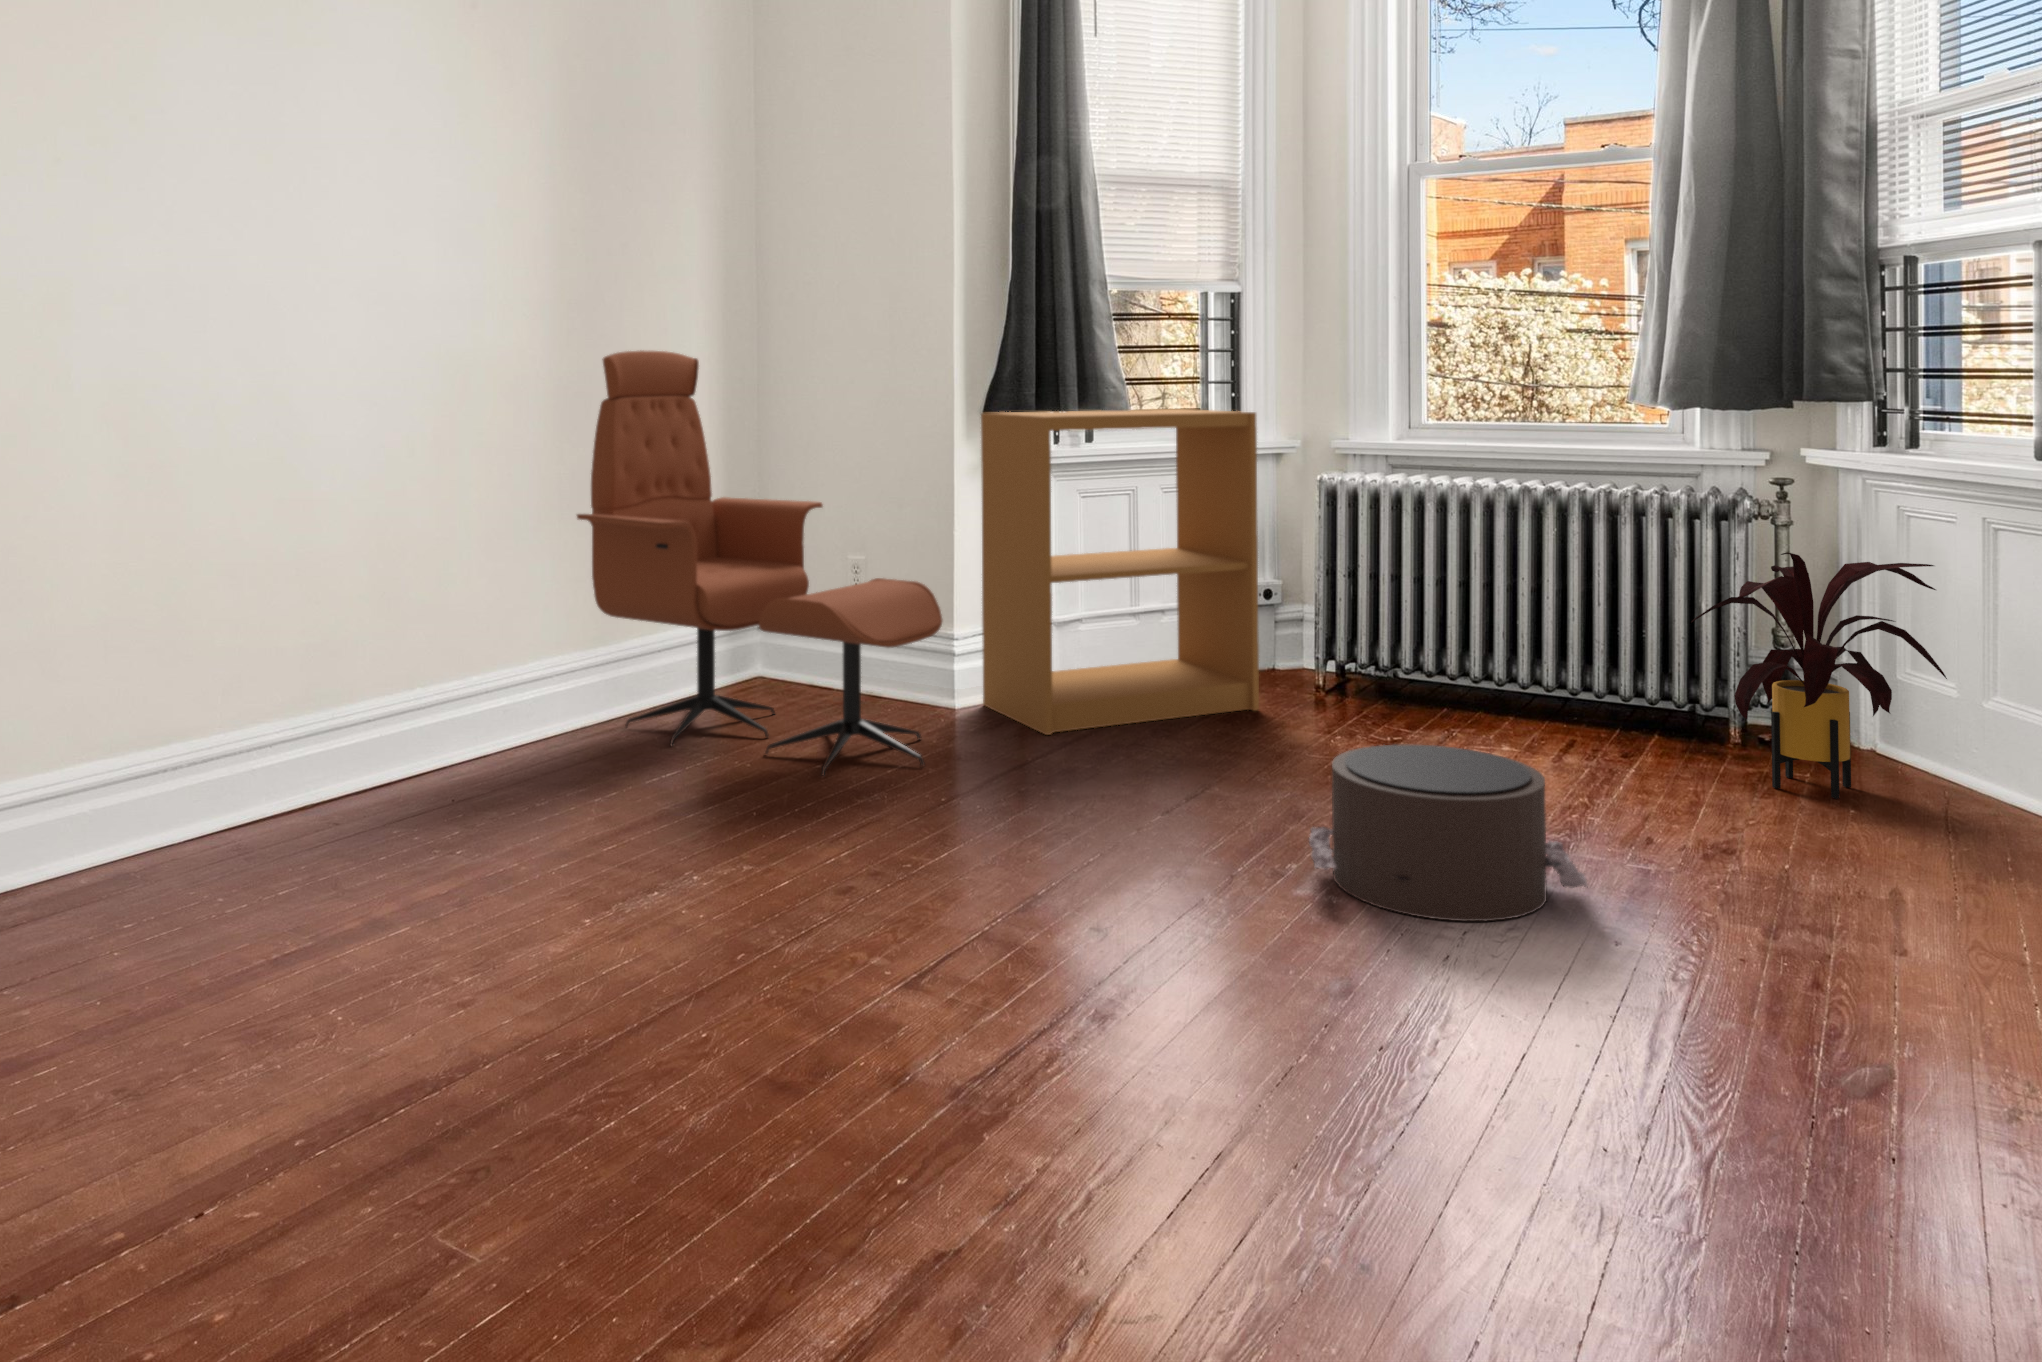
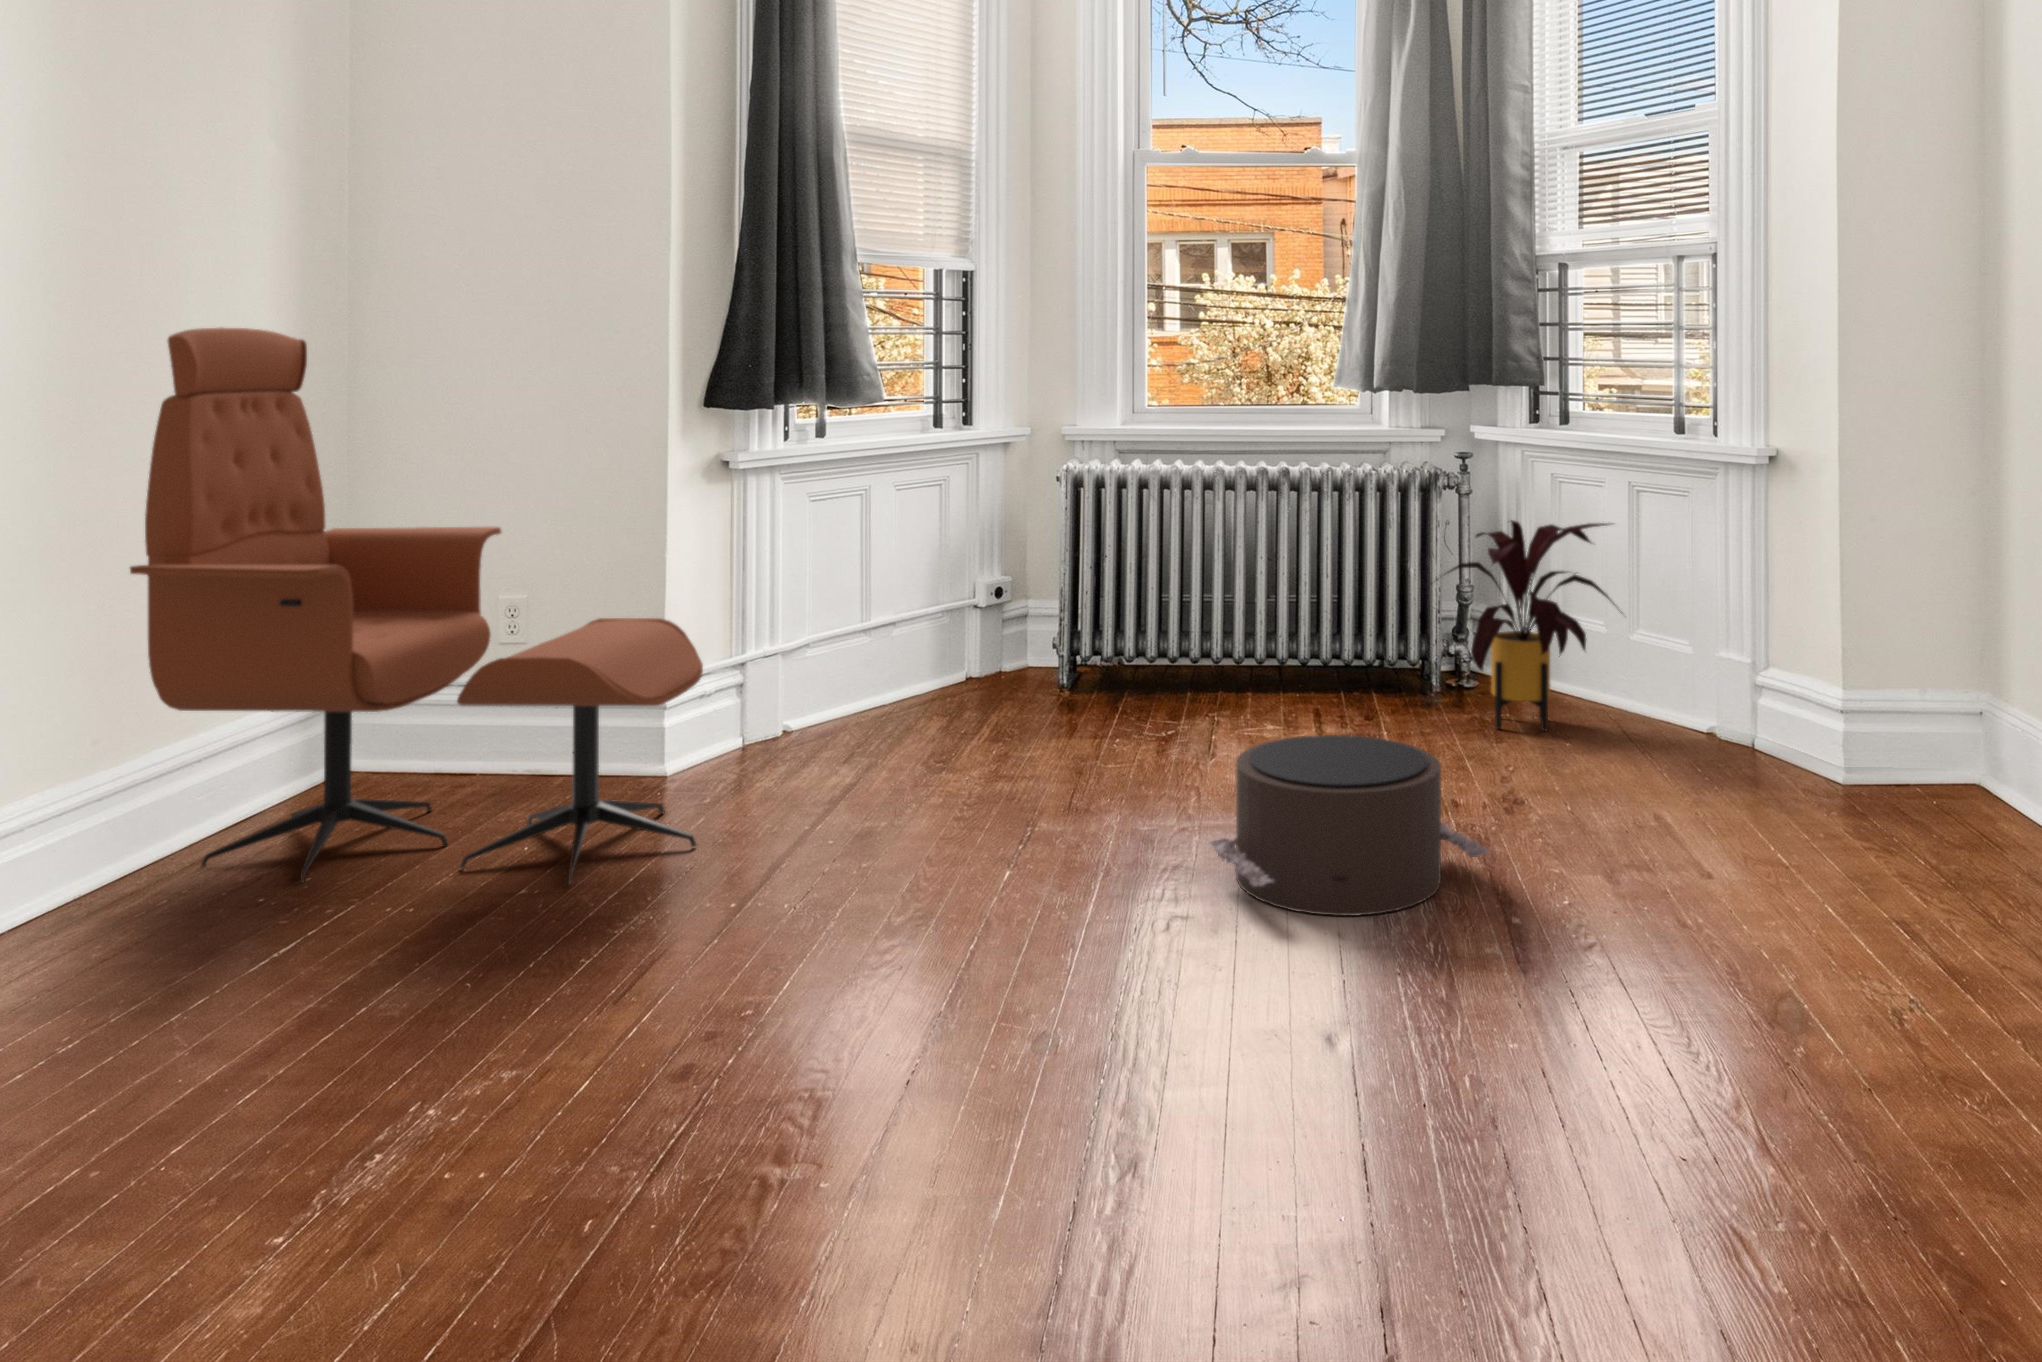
bookshelf: present [981,409,1259,735] -> none [707,401,1017,783]

